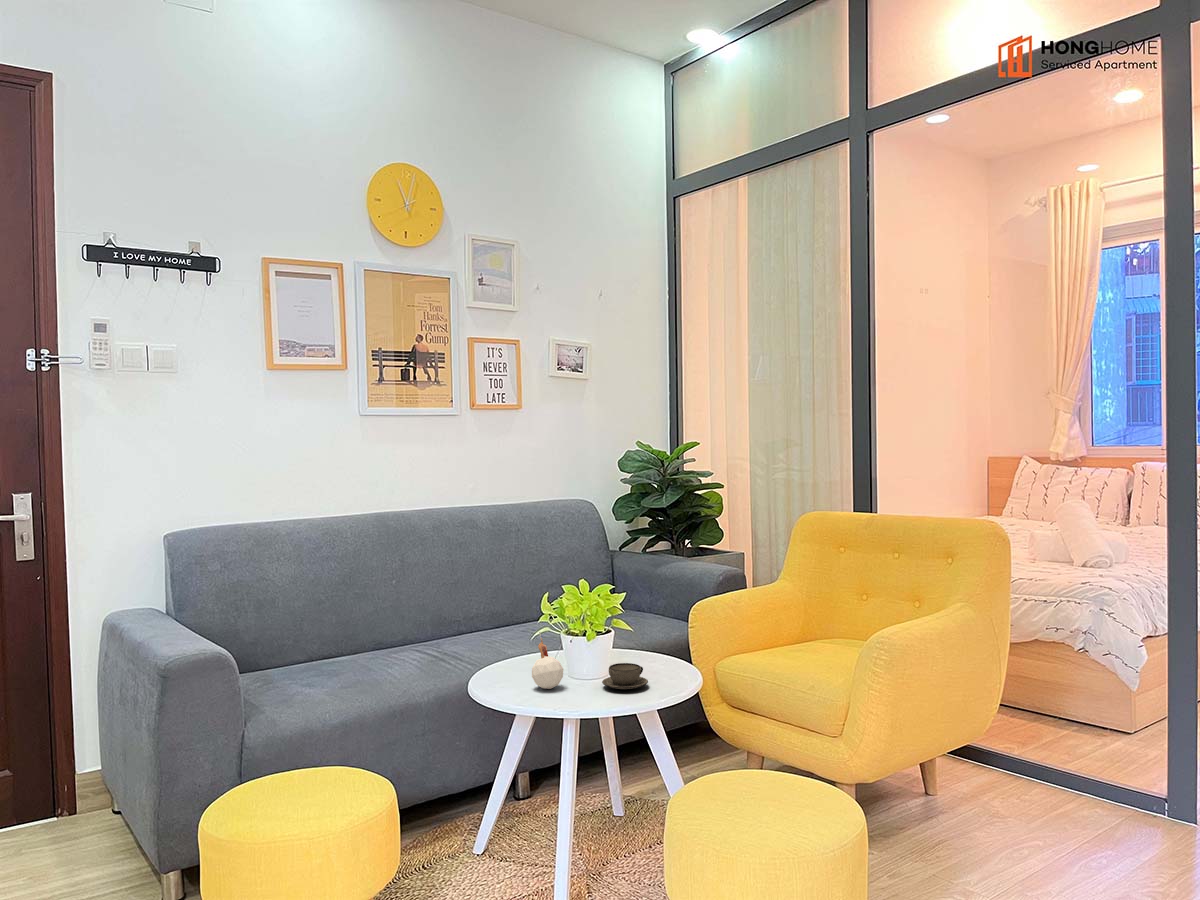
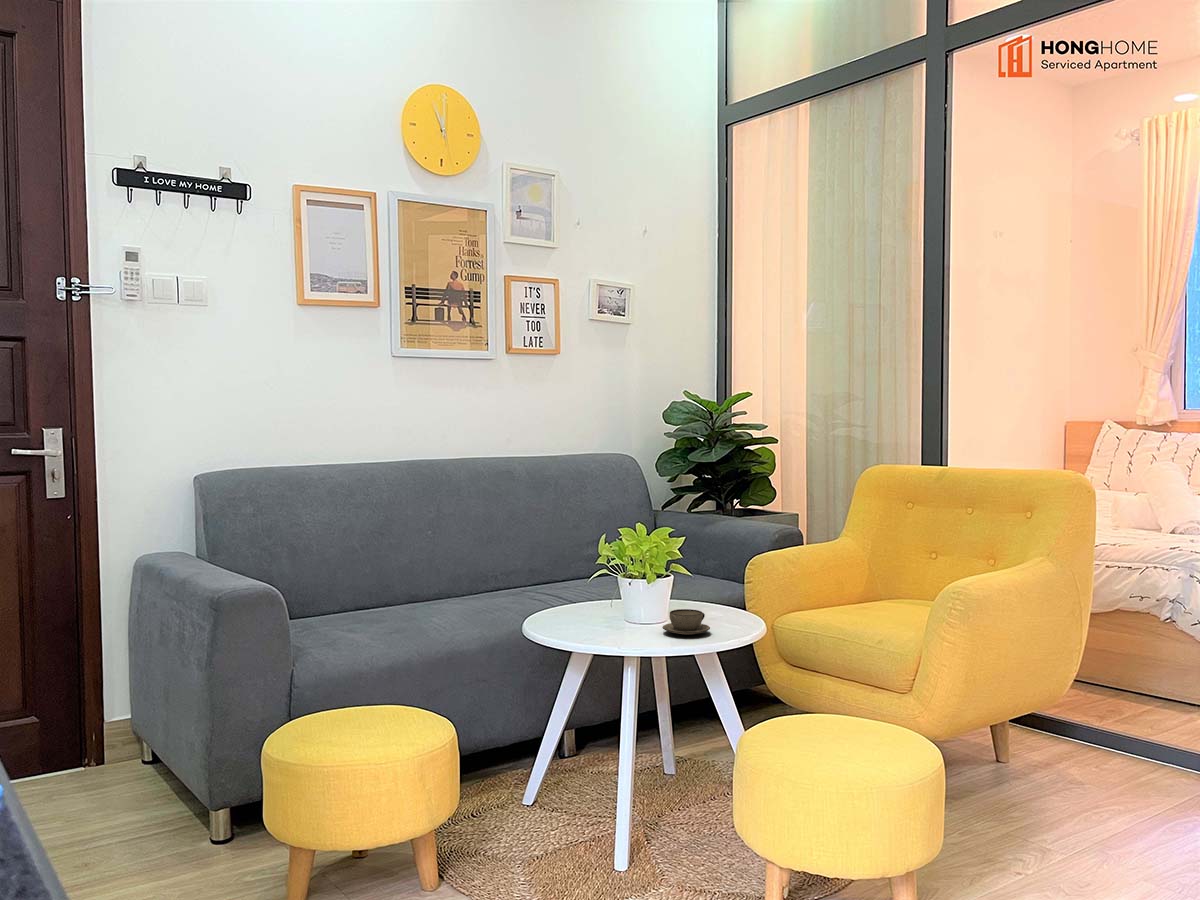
candle: present [532,632,563,689] -> none [590,575,623,634]

